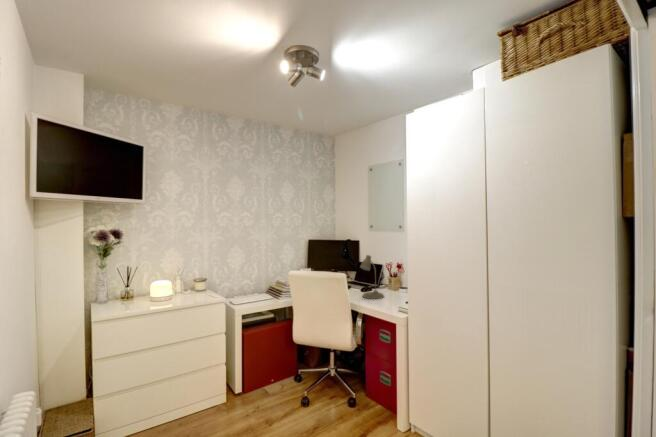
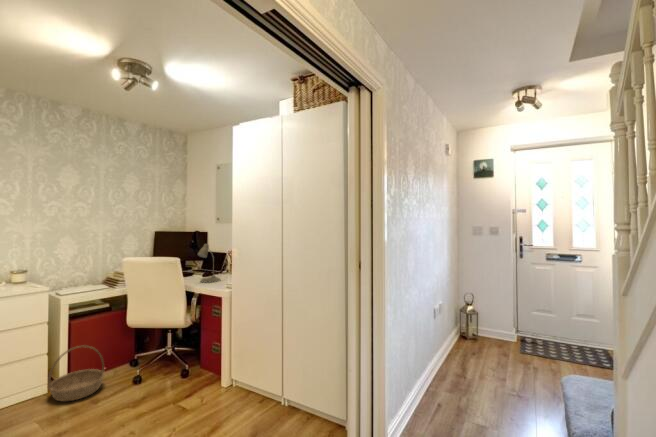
basket: none [227,359,274,417] -> present [48,346,105,401]

